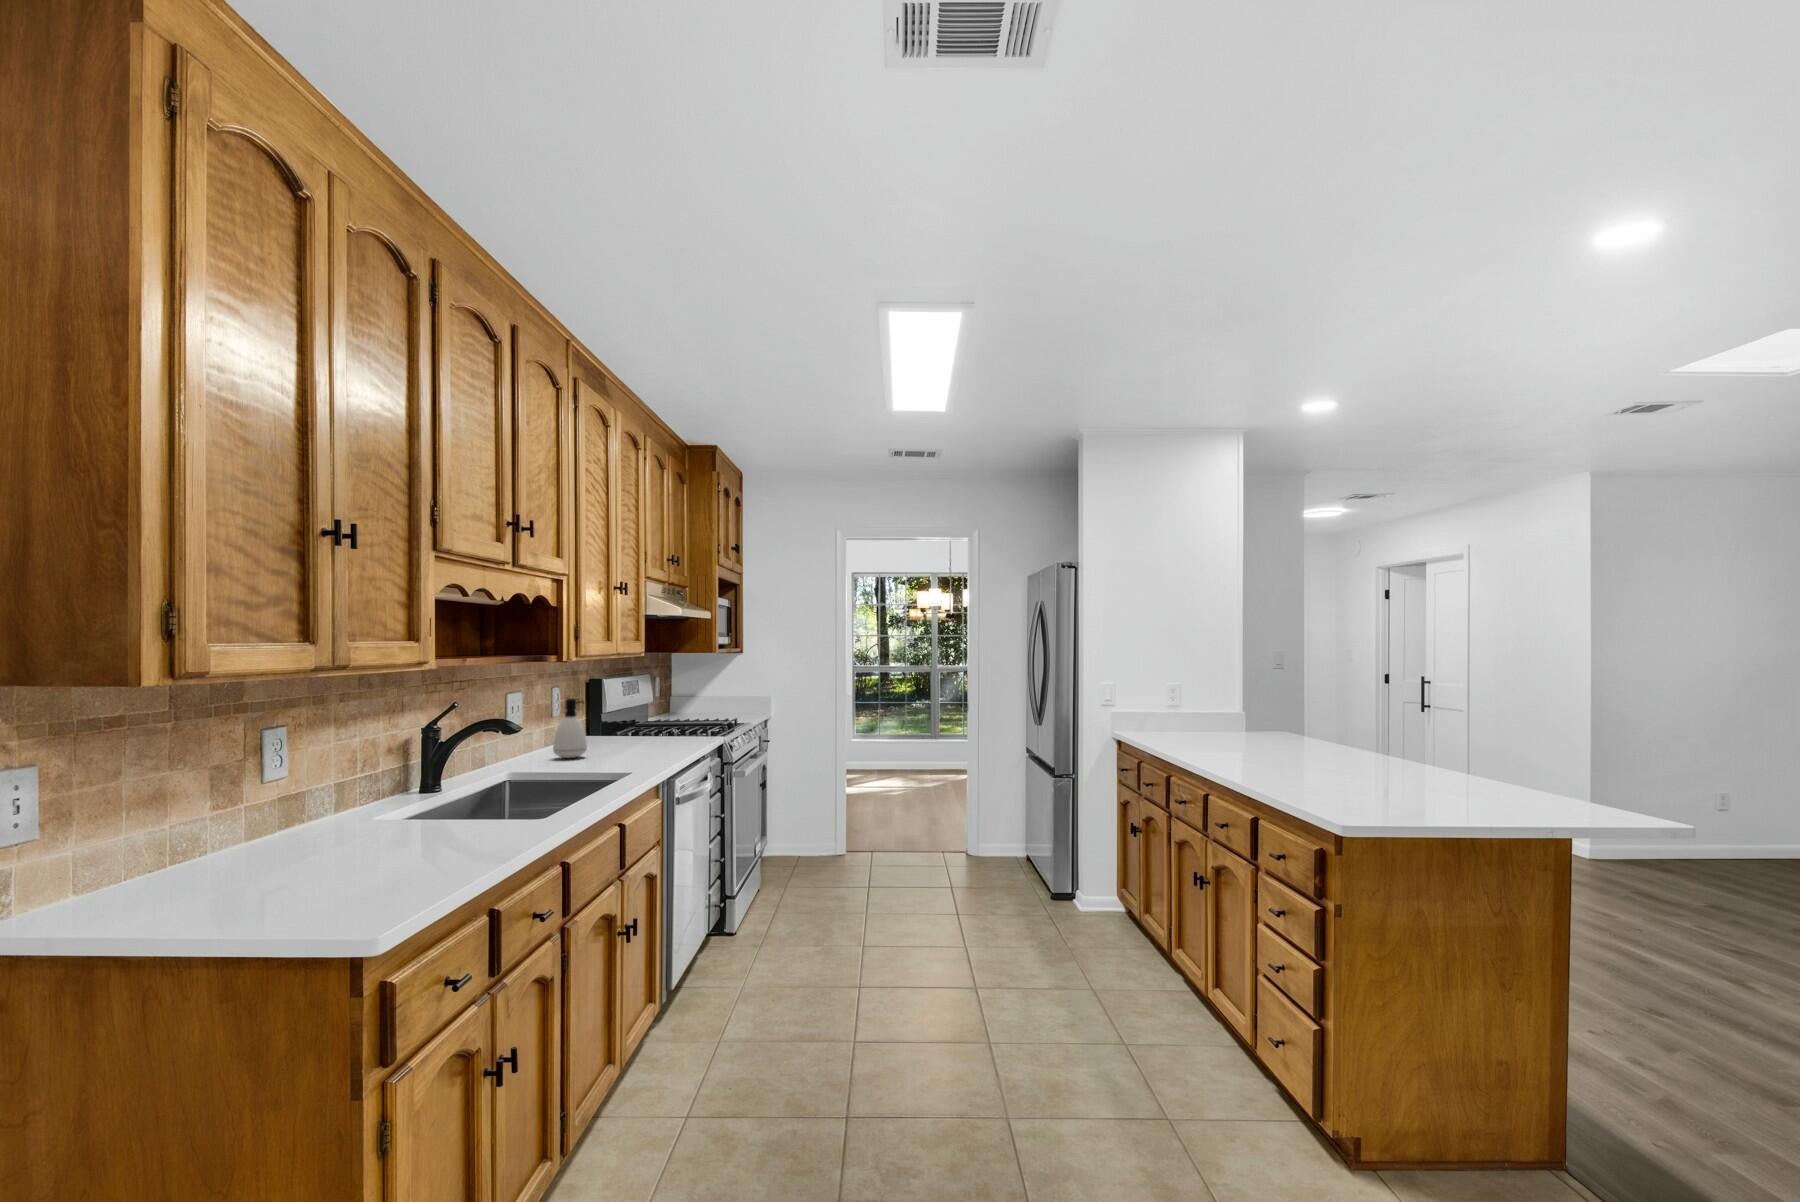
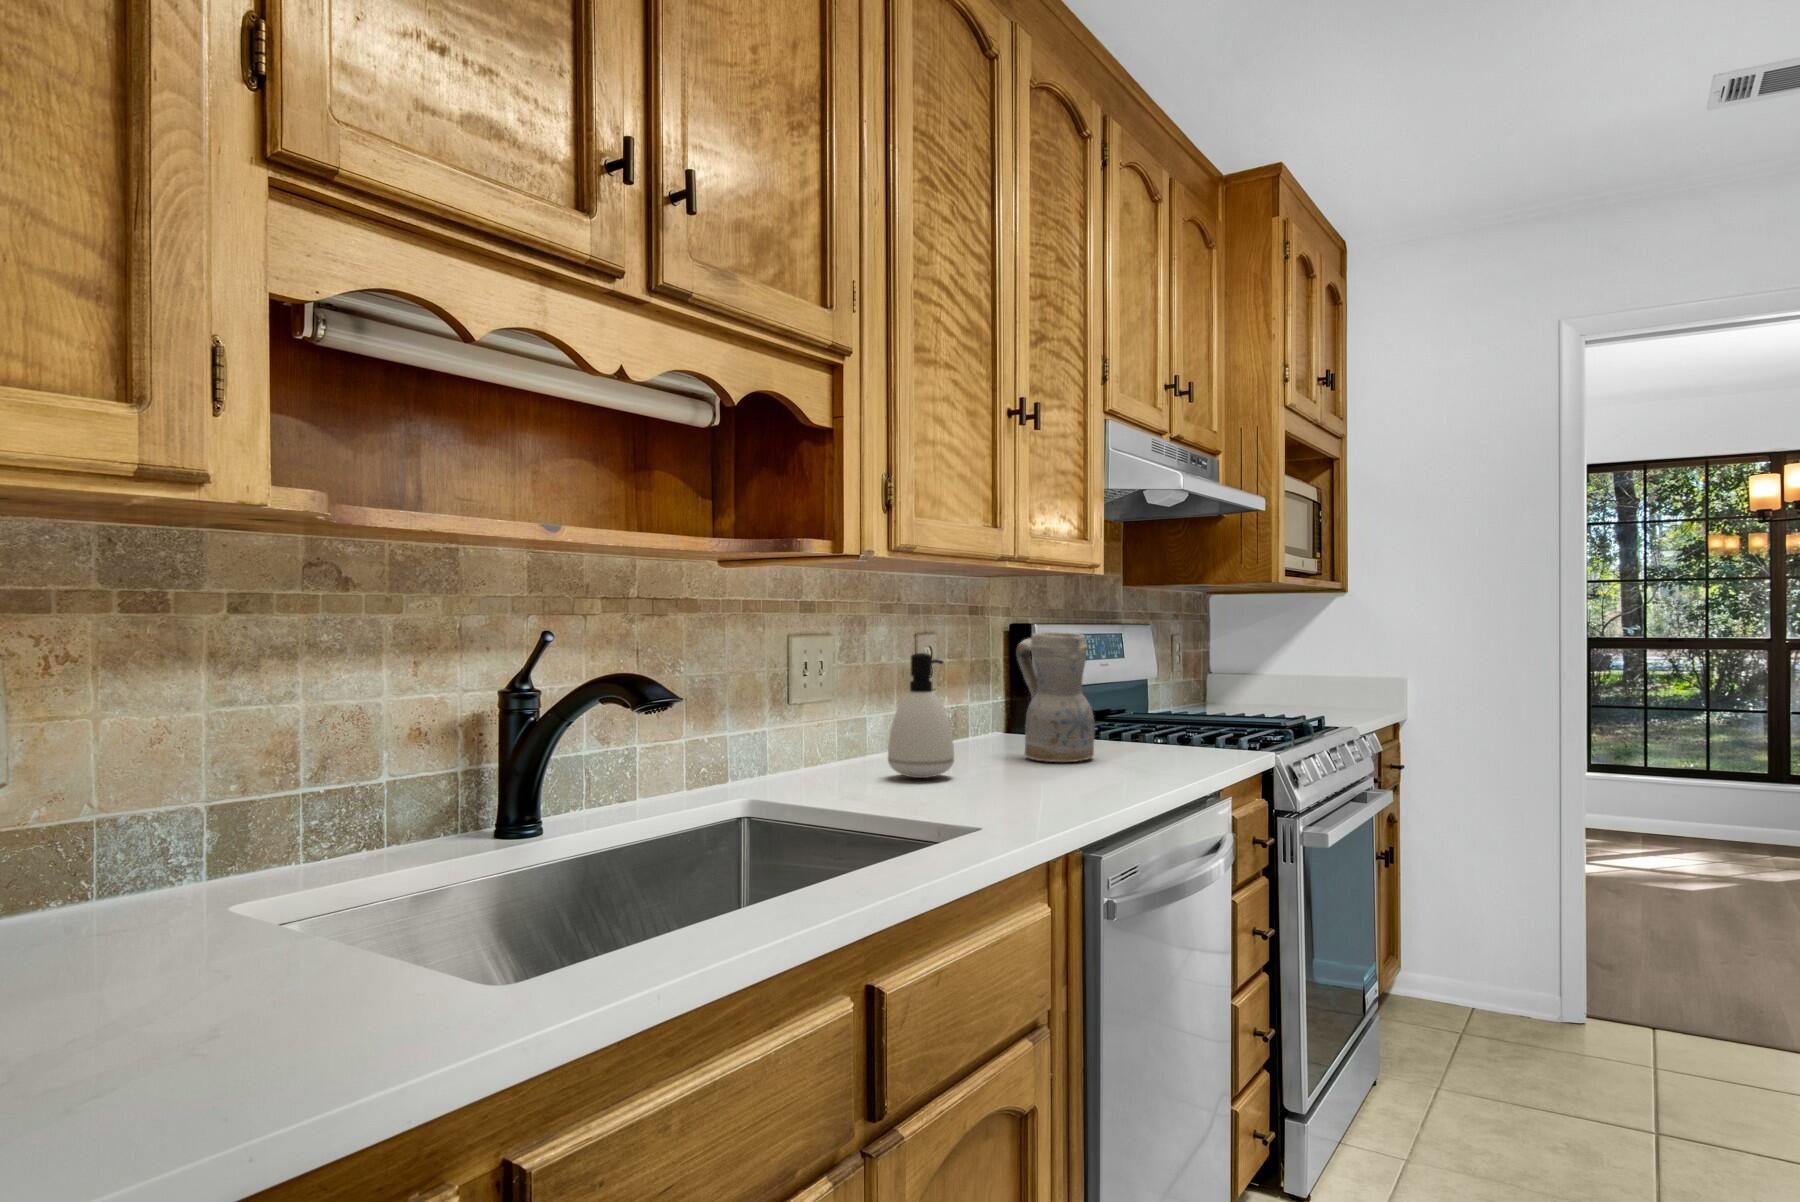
ceramic pitcher: none [603,684,643,747] -> present [1016,632,1095,762]

